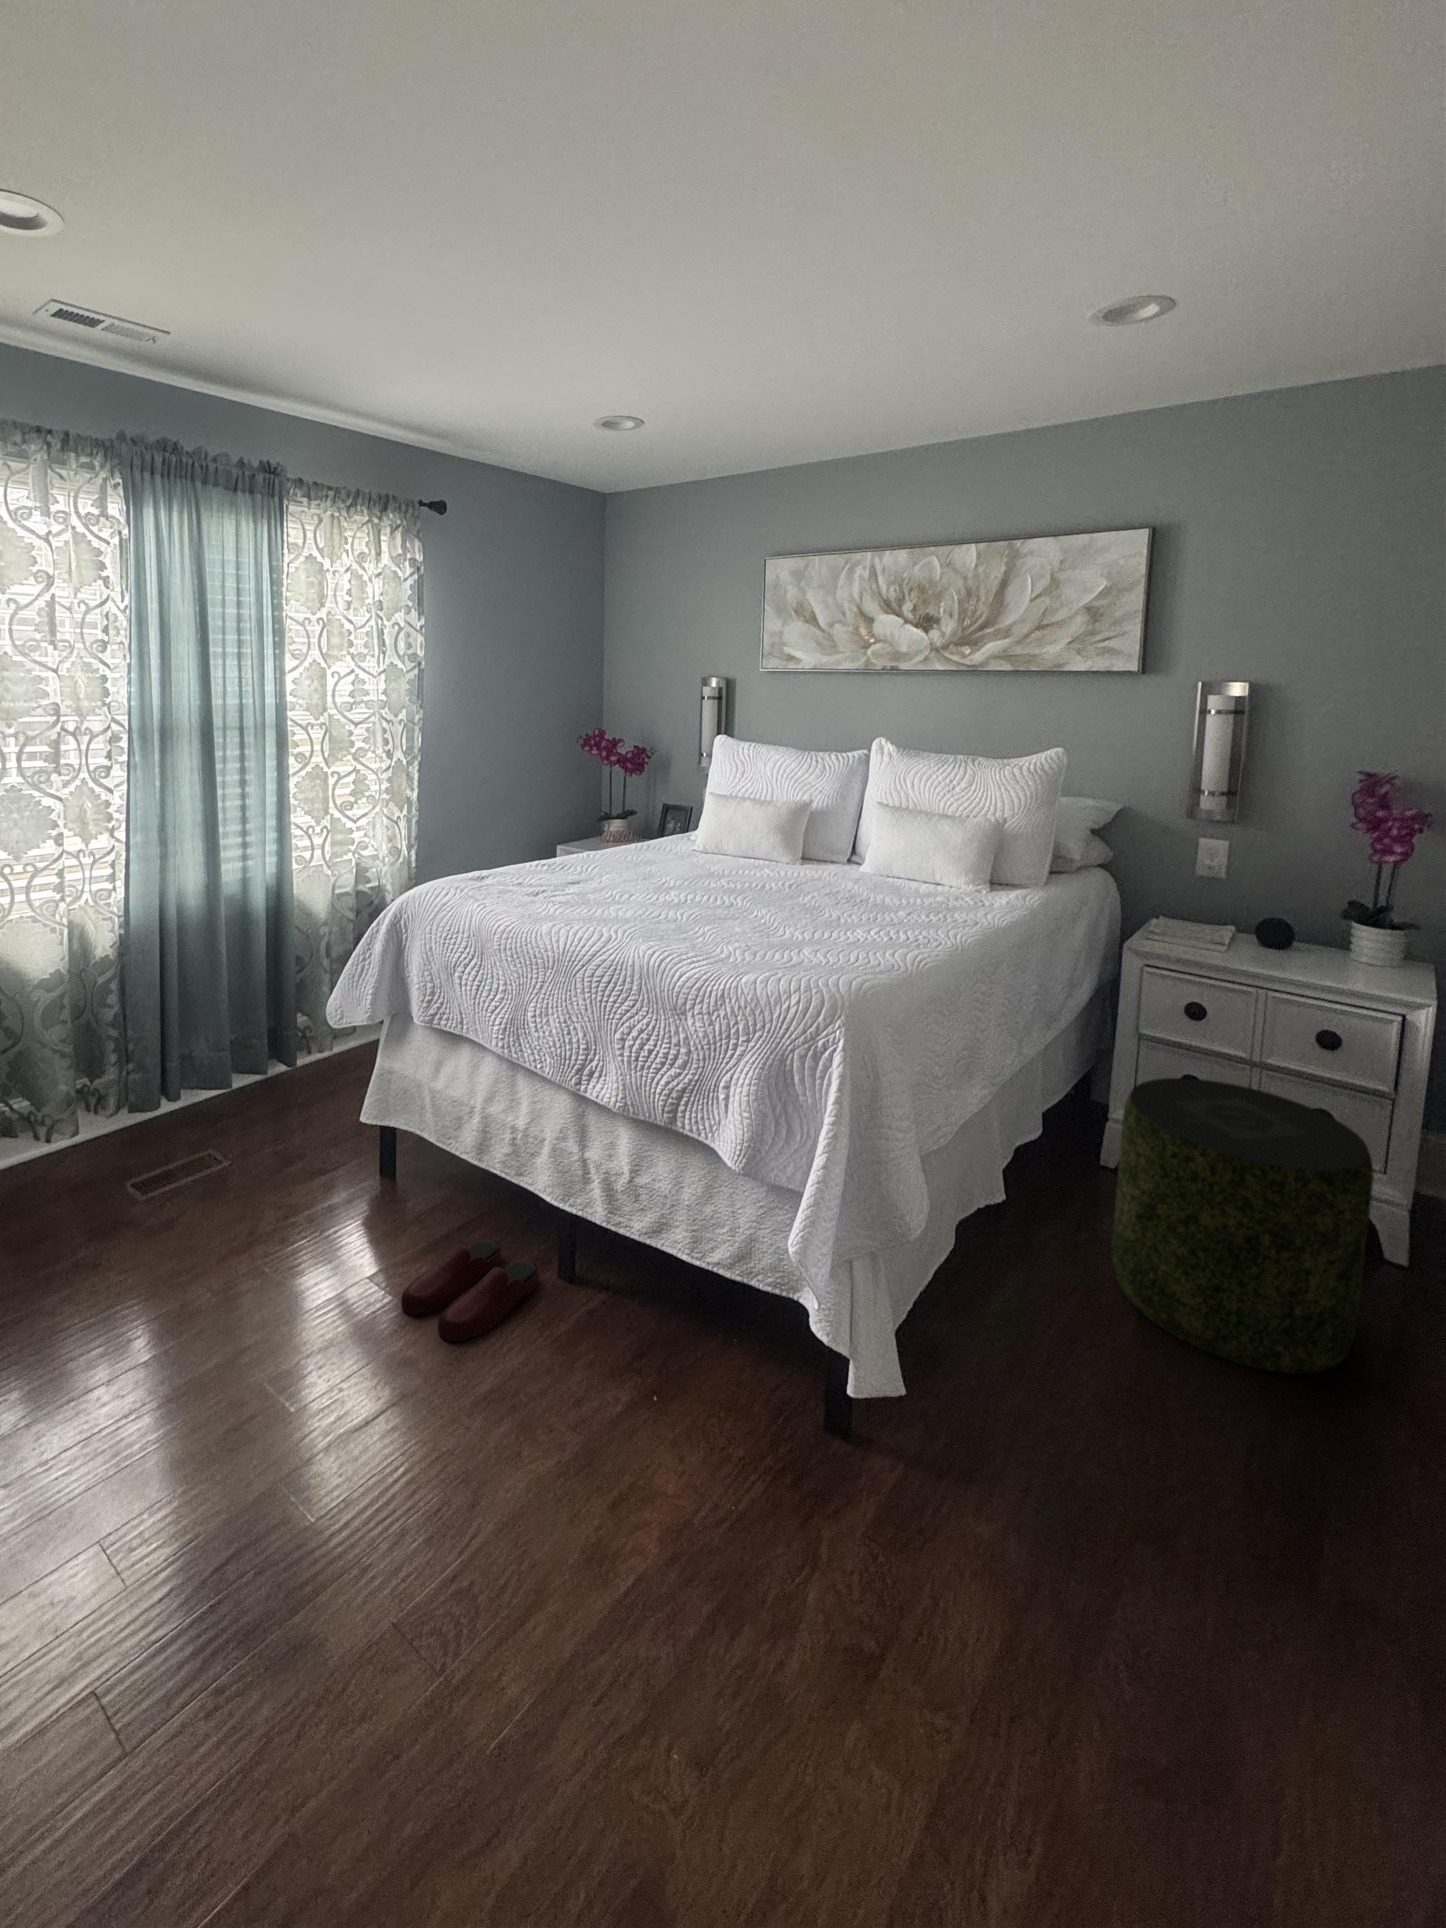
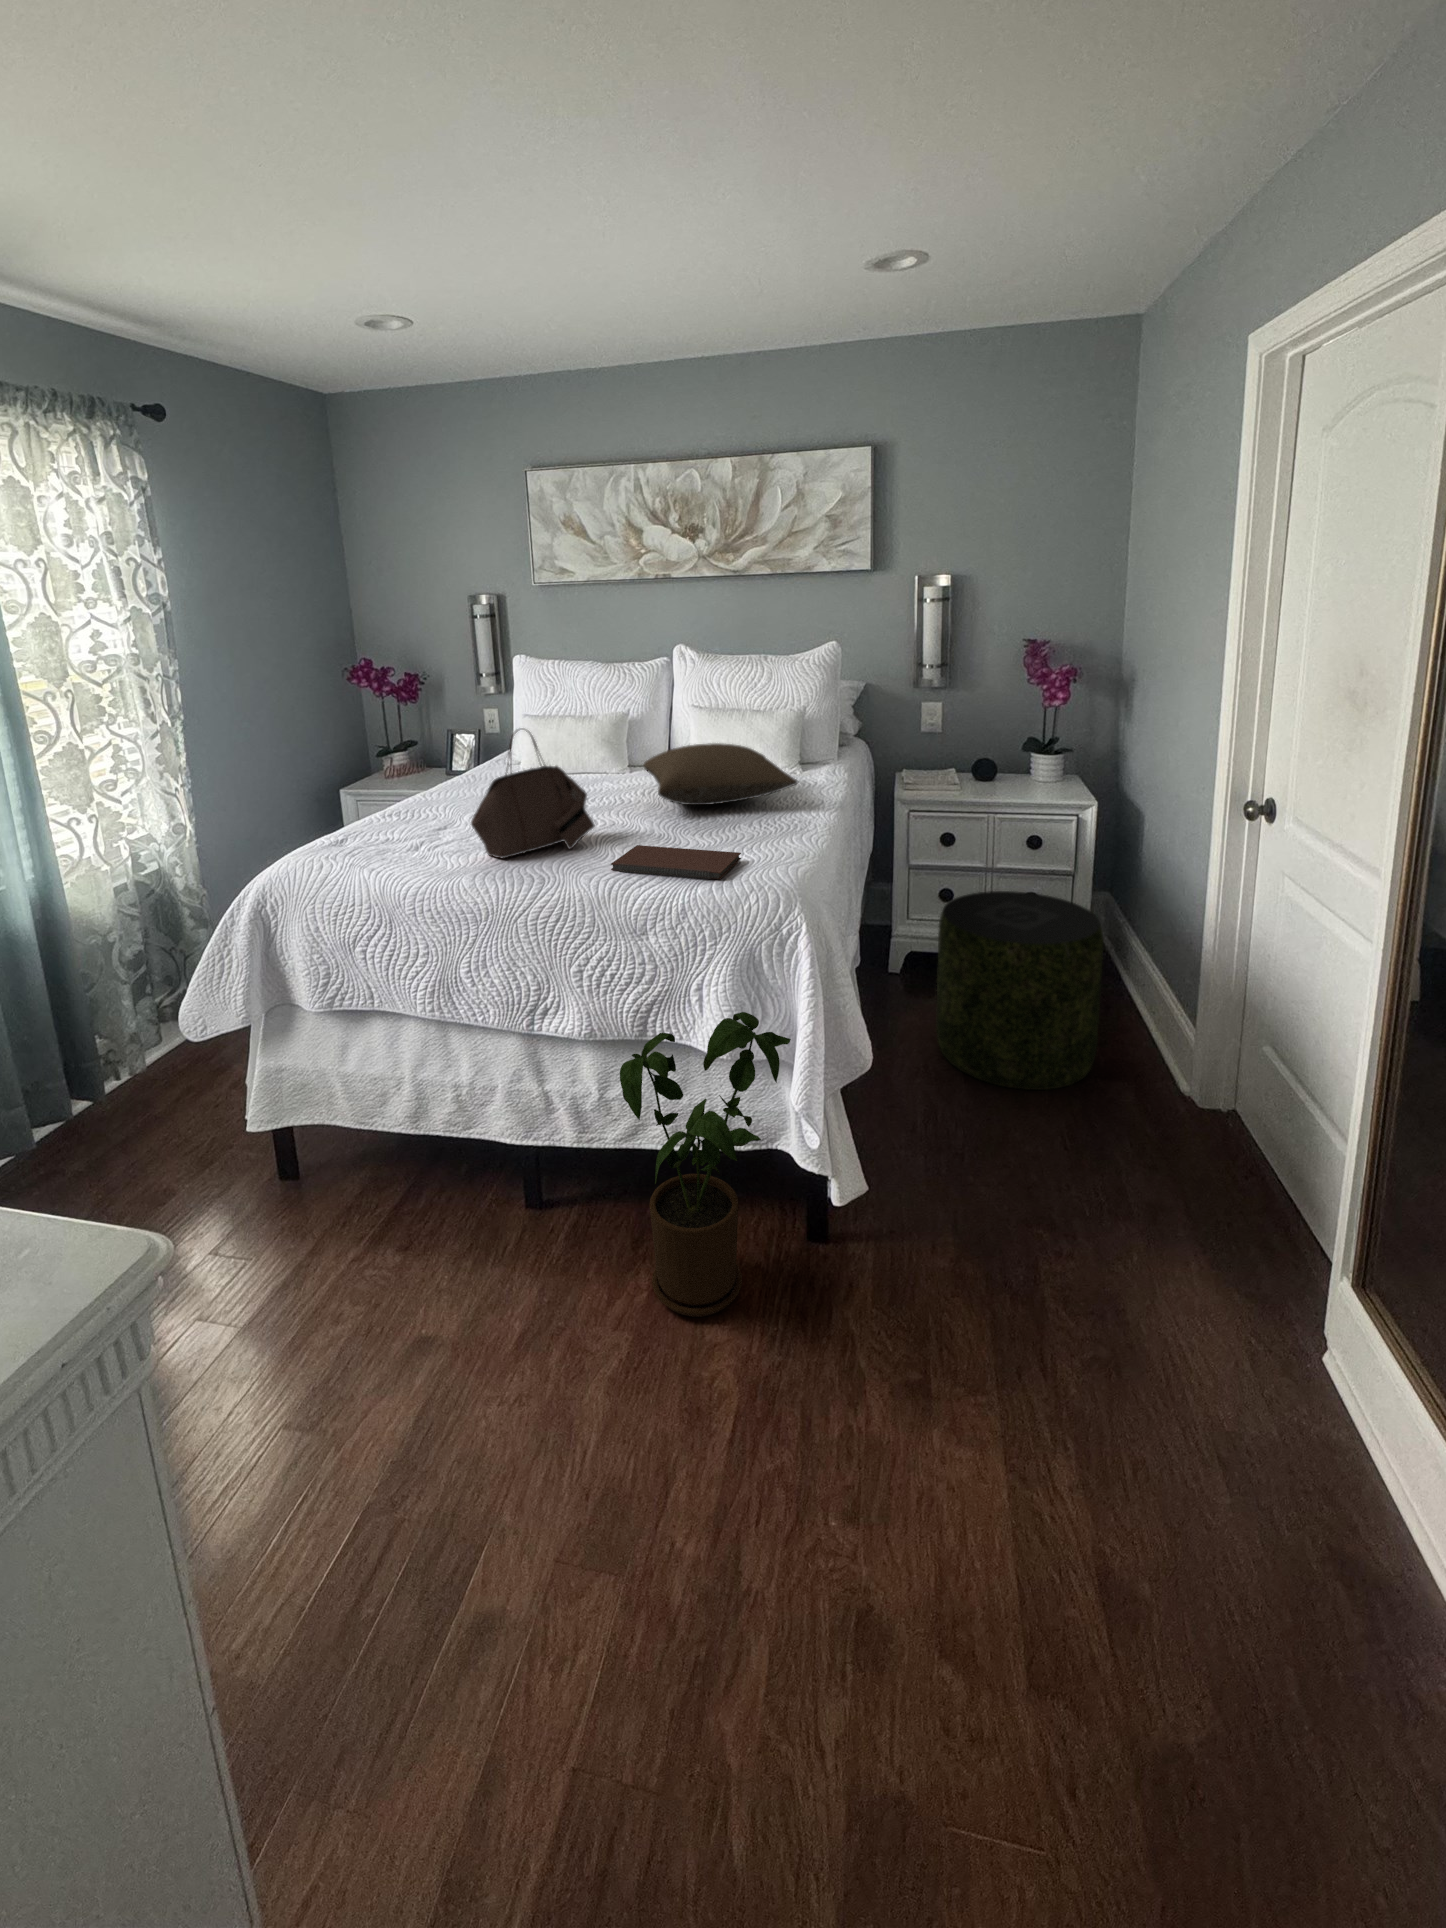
handbag: none [572,793,702,921] -> present [471,729,595,858]
pillow: none [785,841,949,907] -> present [644,743,798,805]
notebook: none [684,928,826,975] -> present [611,845,741,879]
house plant: none [615,1121,807,1453] -> present [620,1012,791,1317]
slippers: present [401,1239,539,1342] -> none [390,1199,516,1307]

